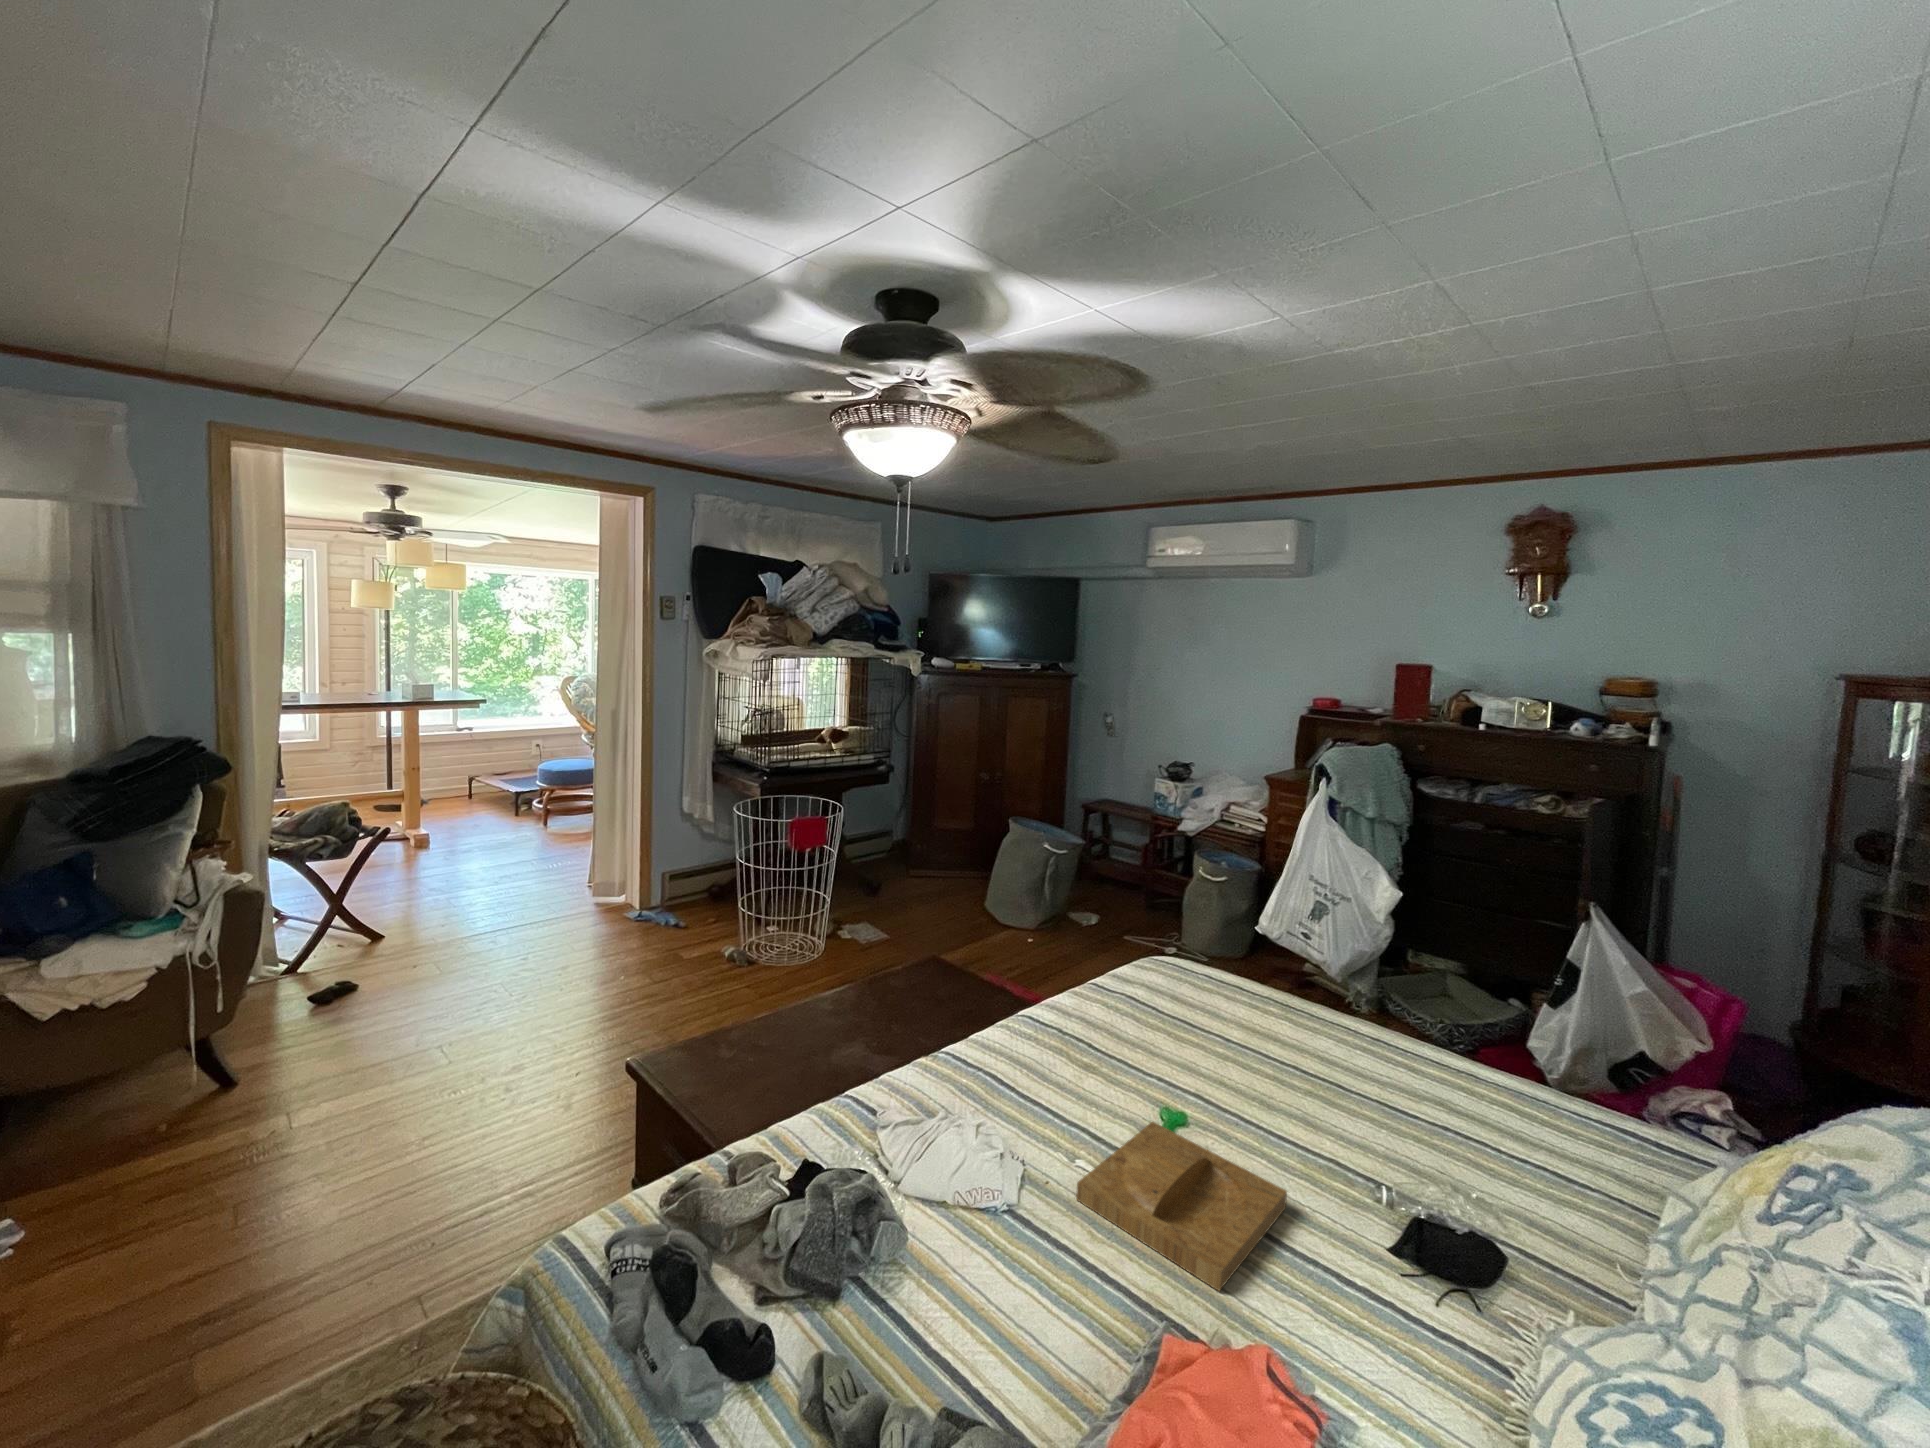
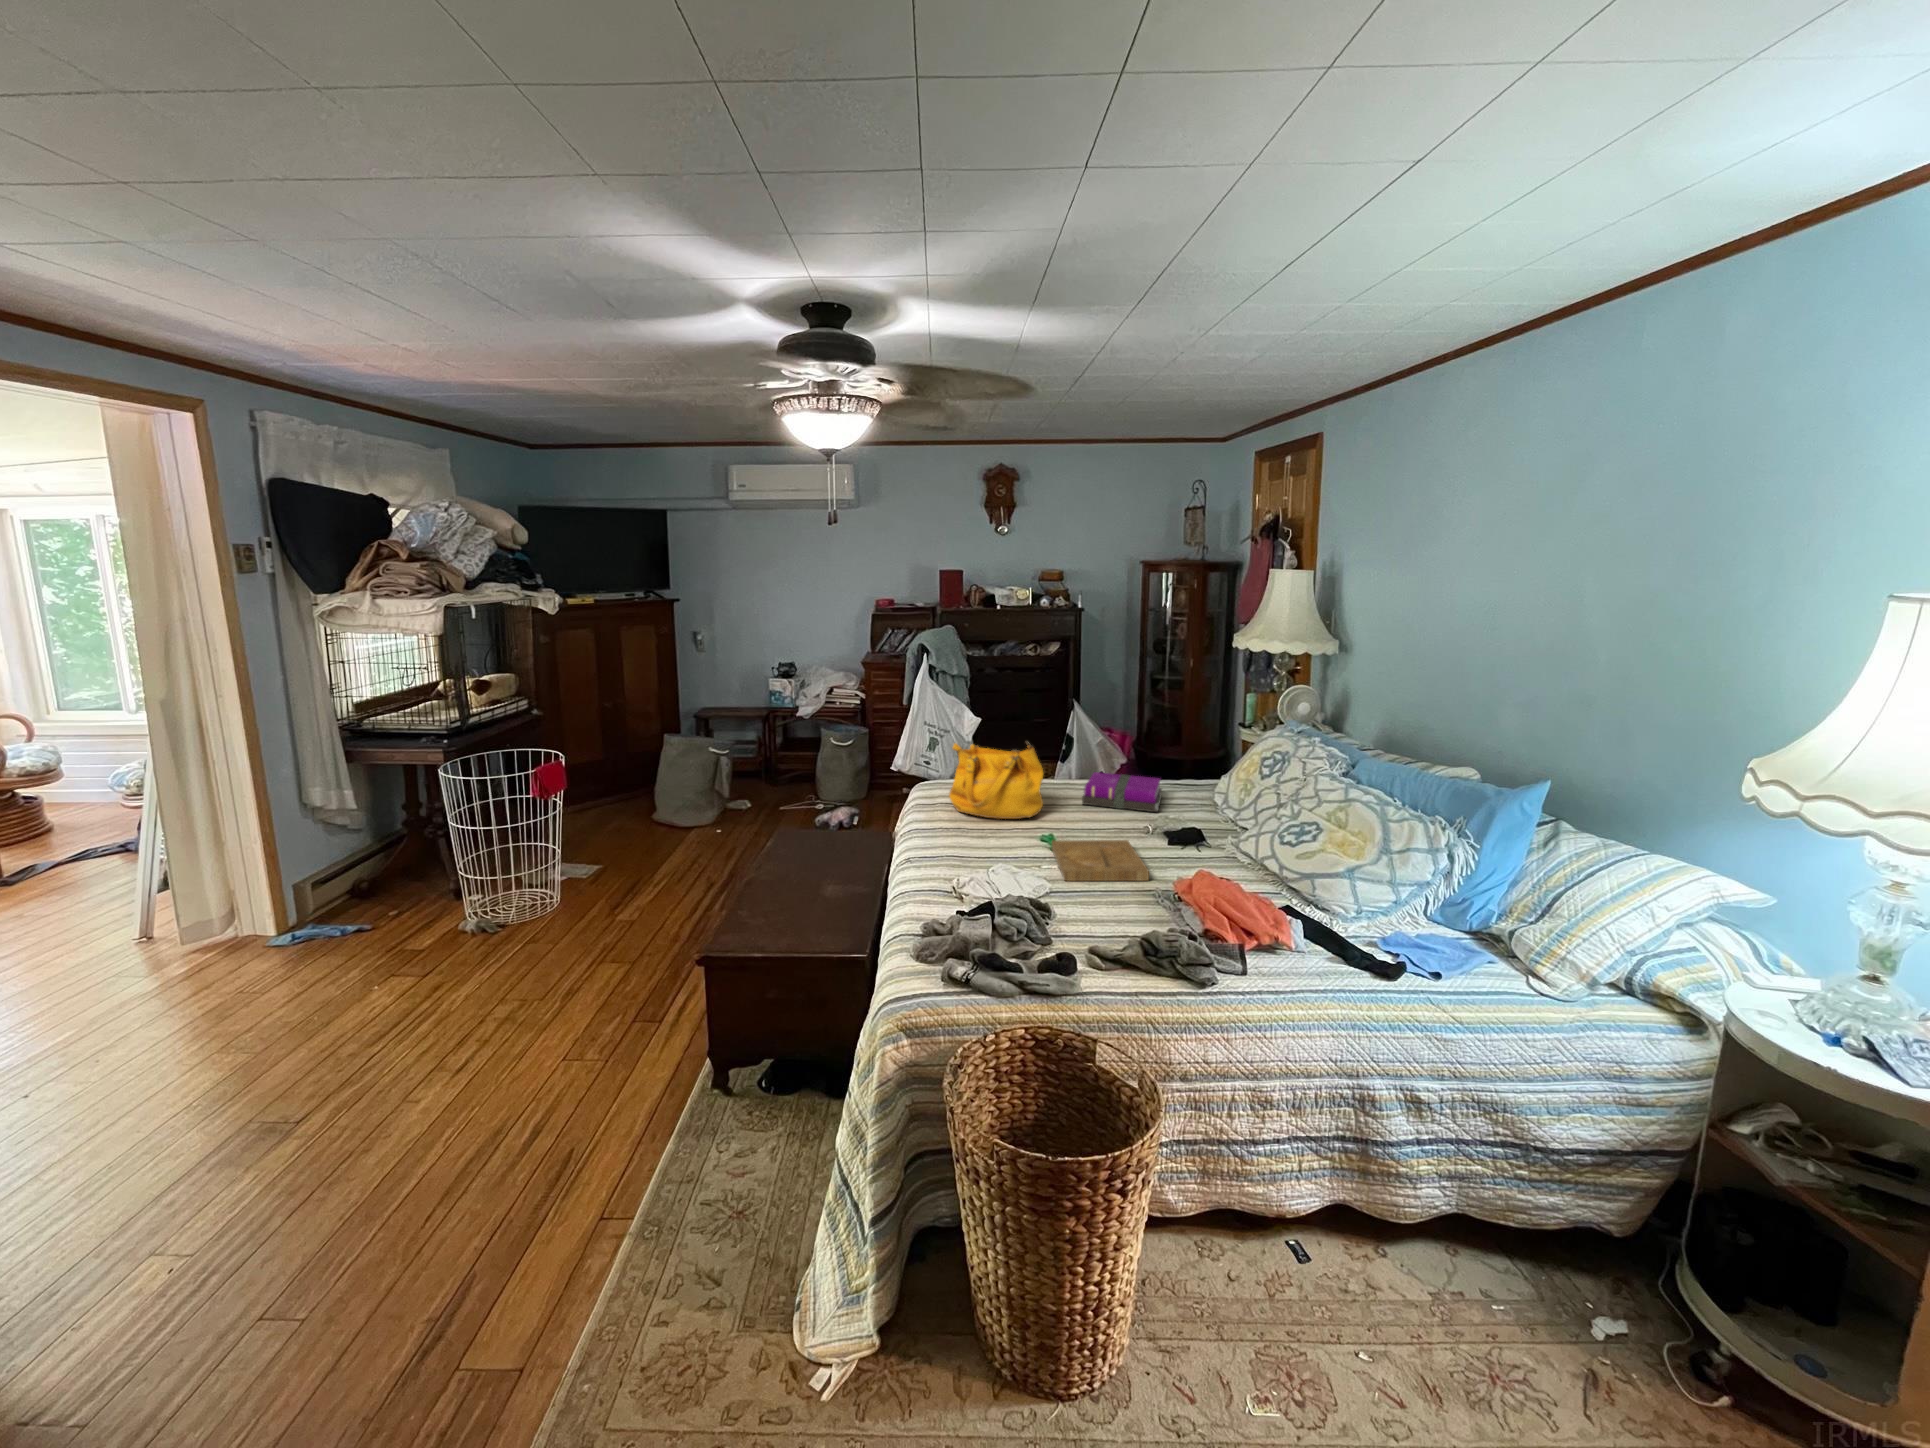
handbag: none [1109,910,1255,1070] -> present [949,742,1044,819]
notebook: none [1340,1040,1551,1173] -> present [1082,772,1162,812]

